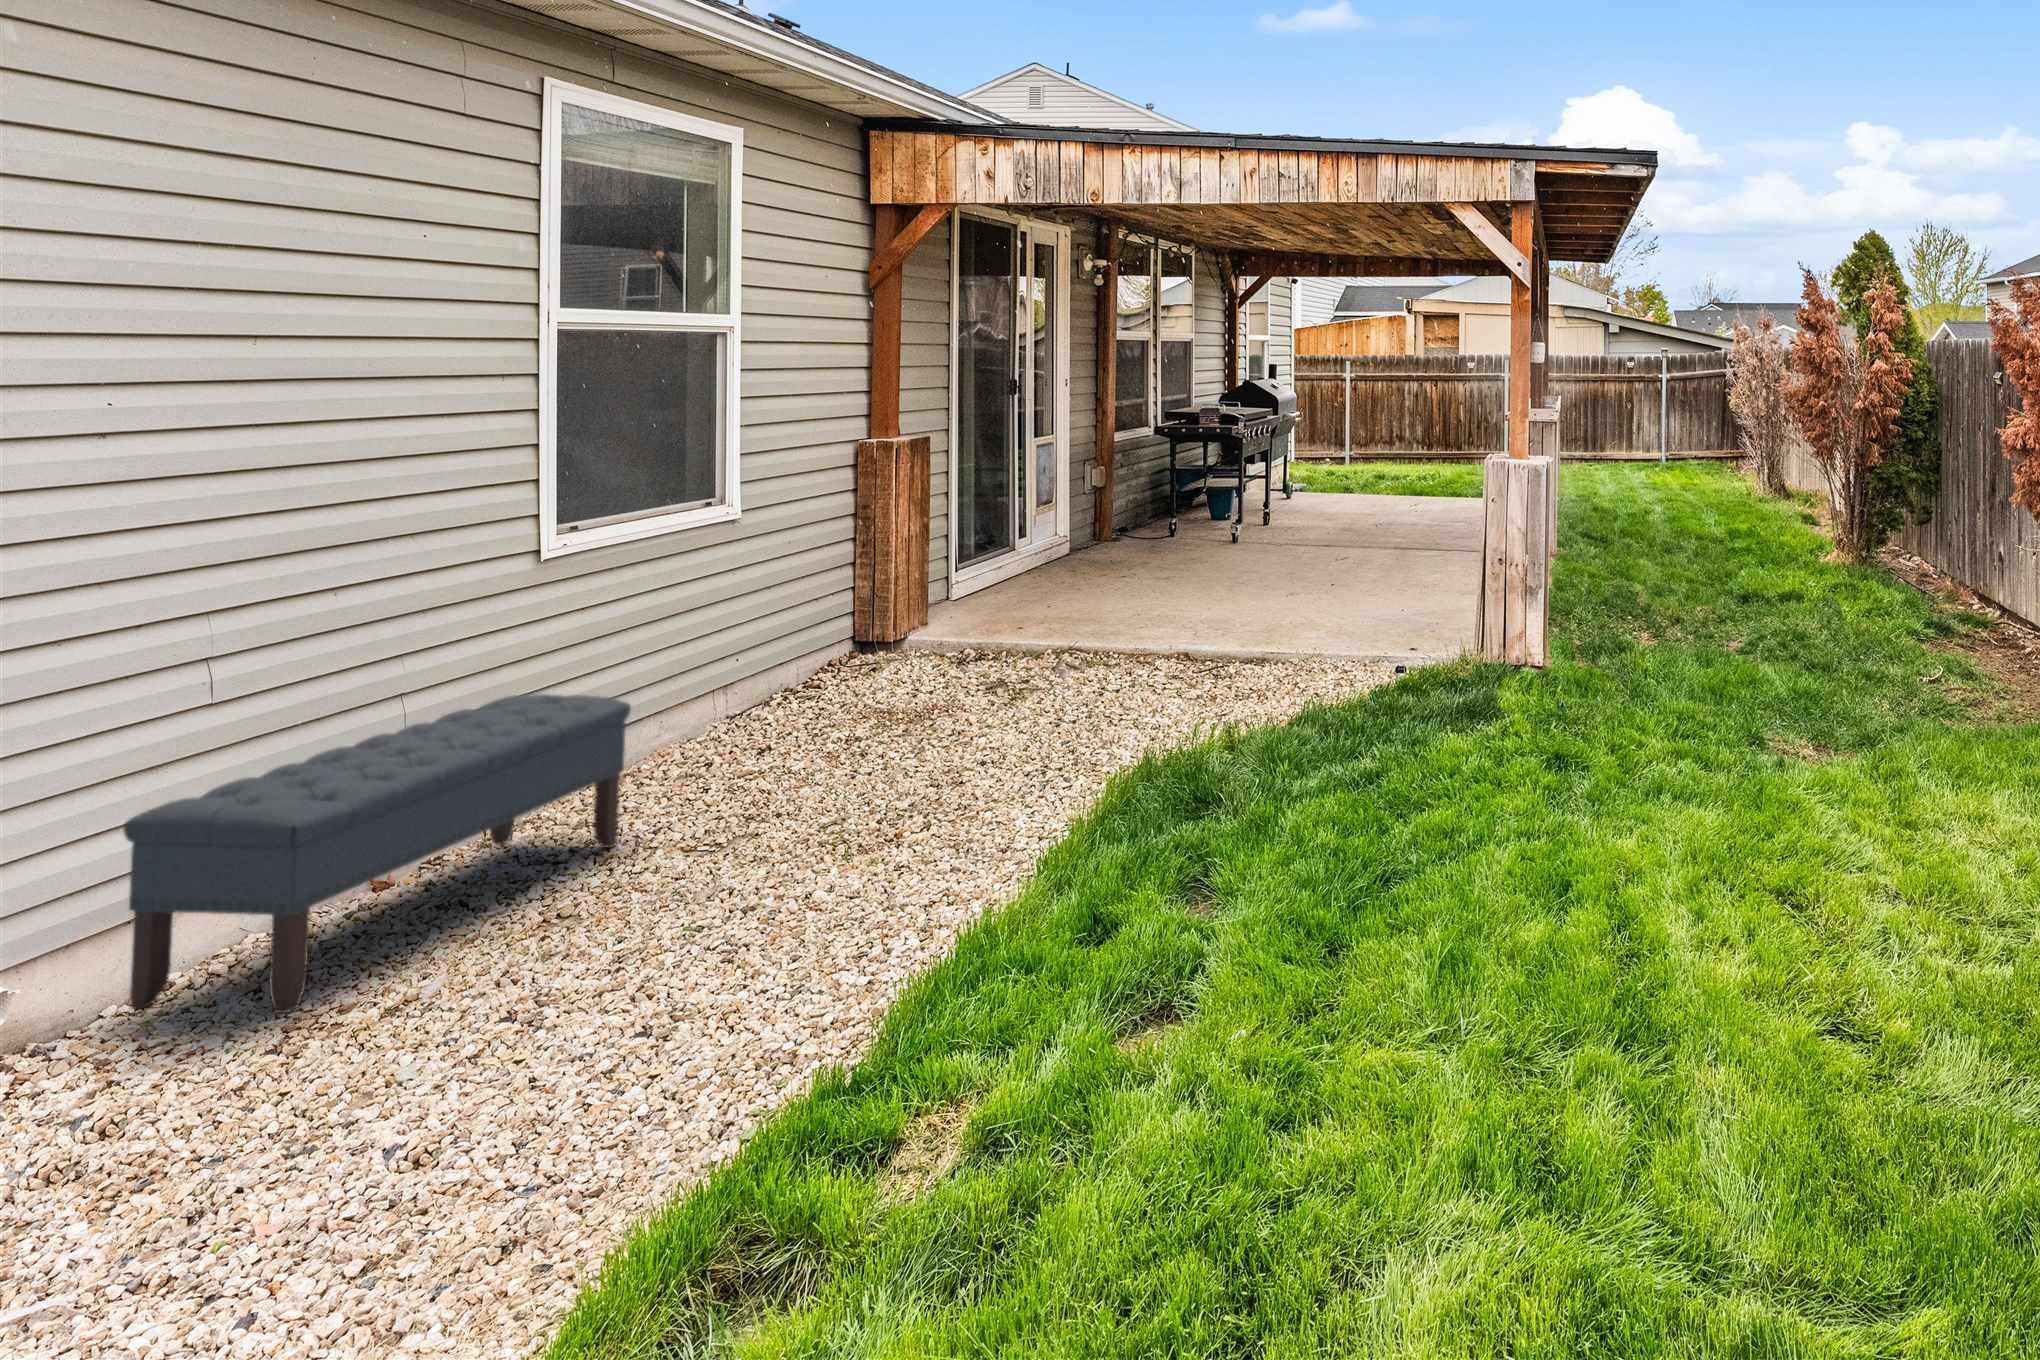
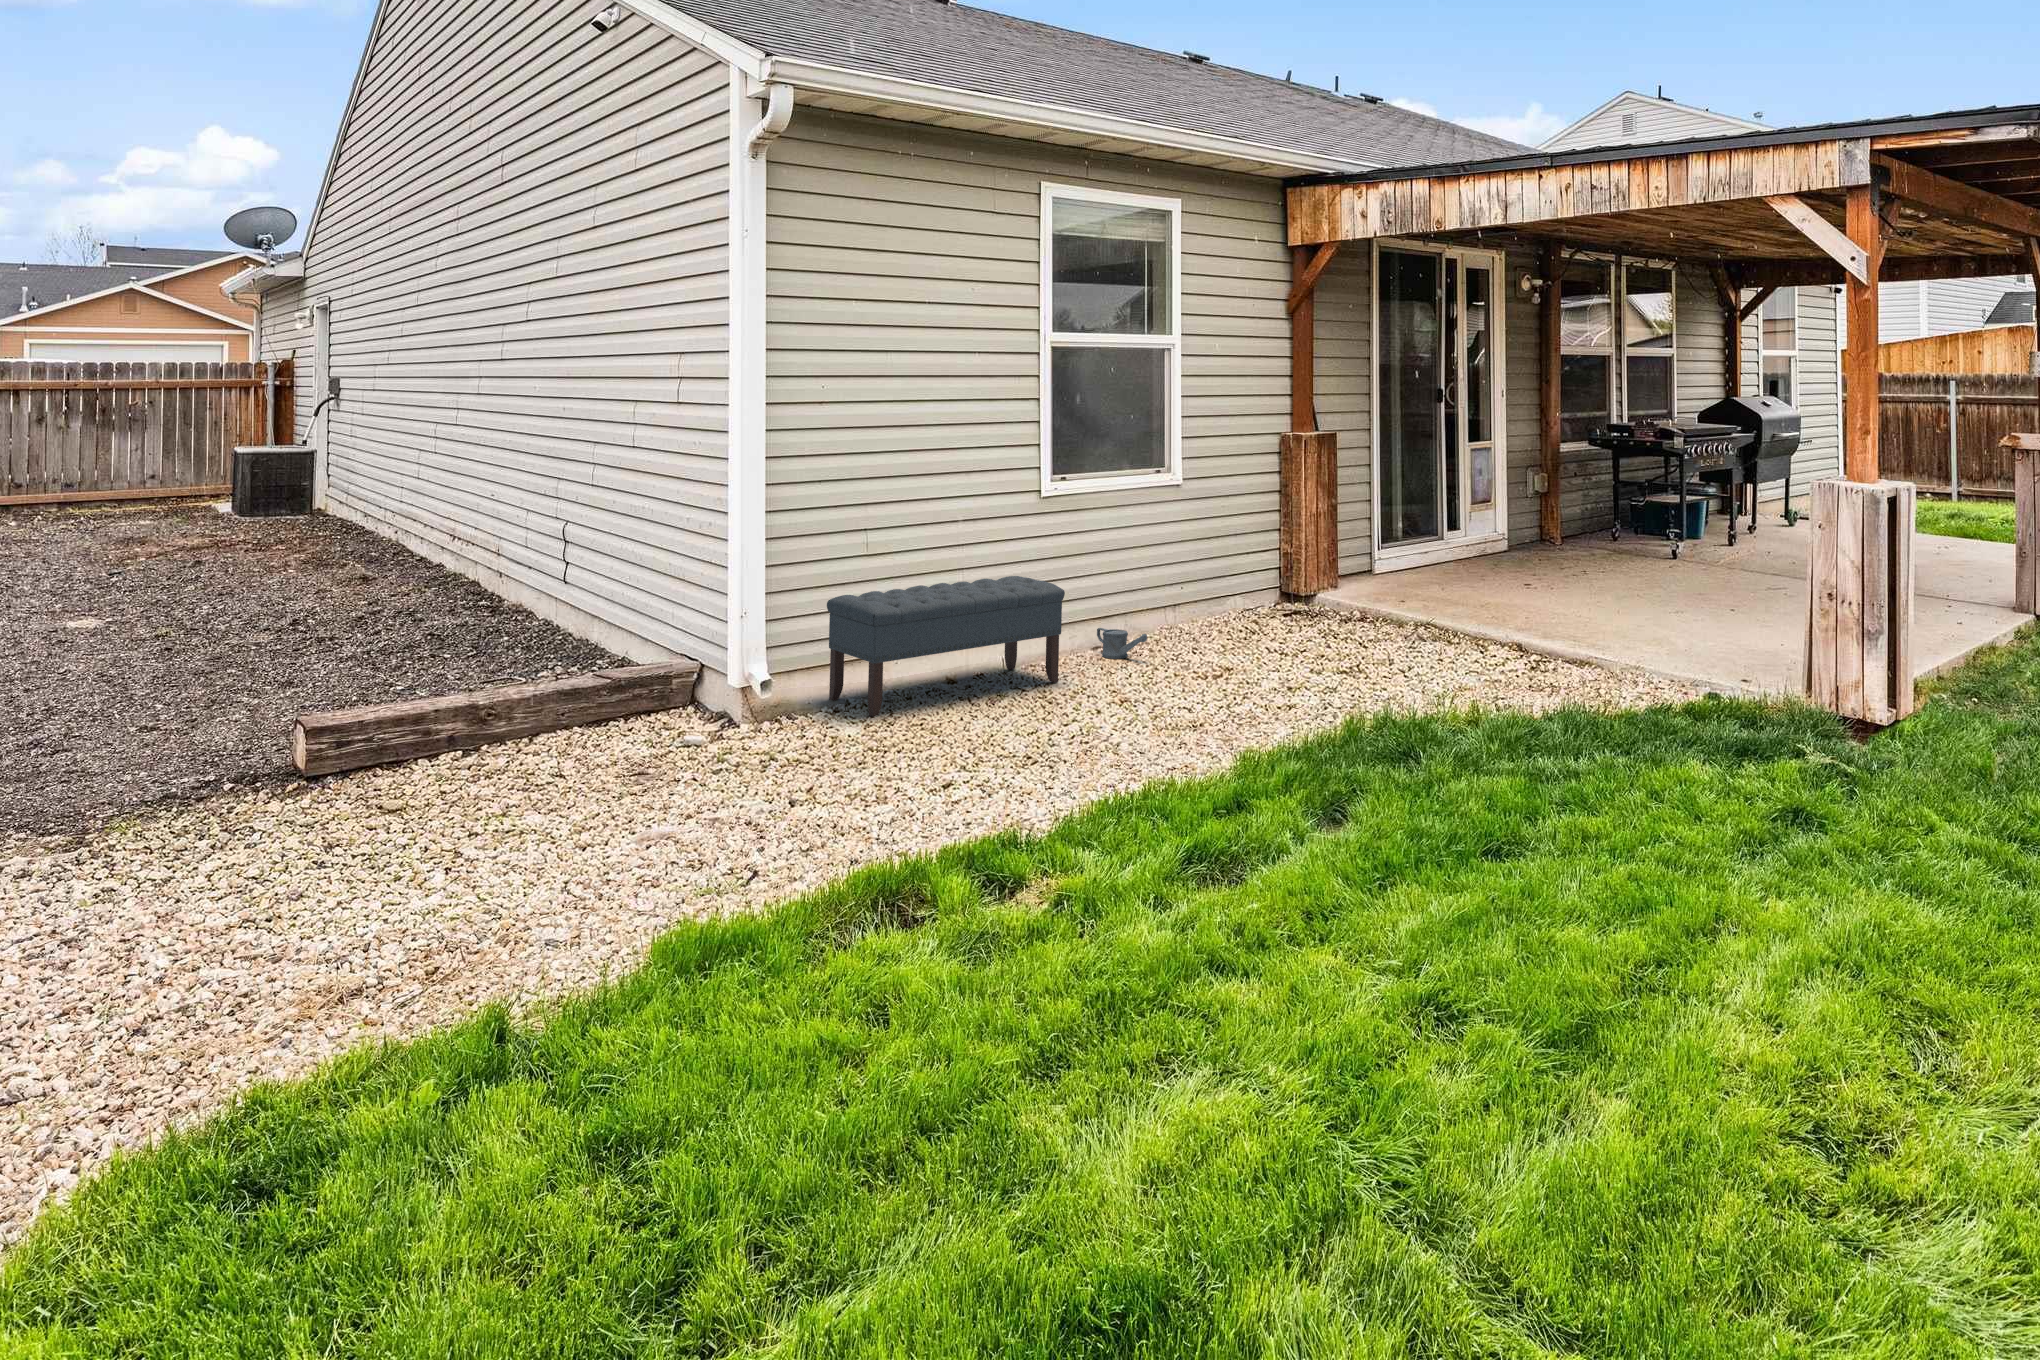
watering can: none [631,739,733,786] -> present [1097,628,1147,659]

